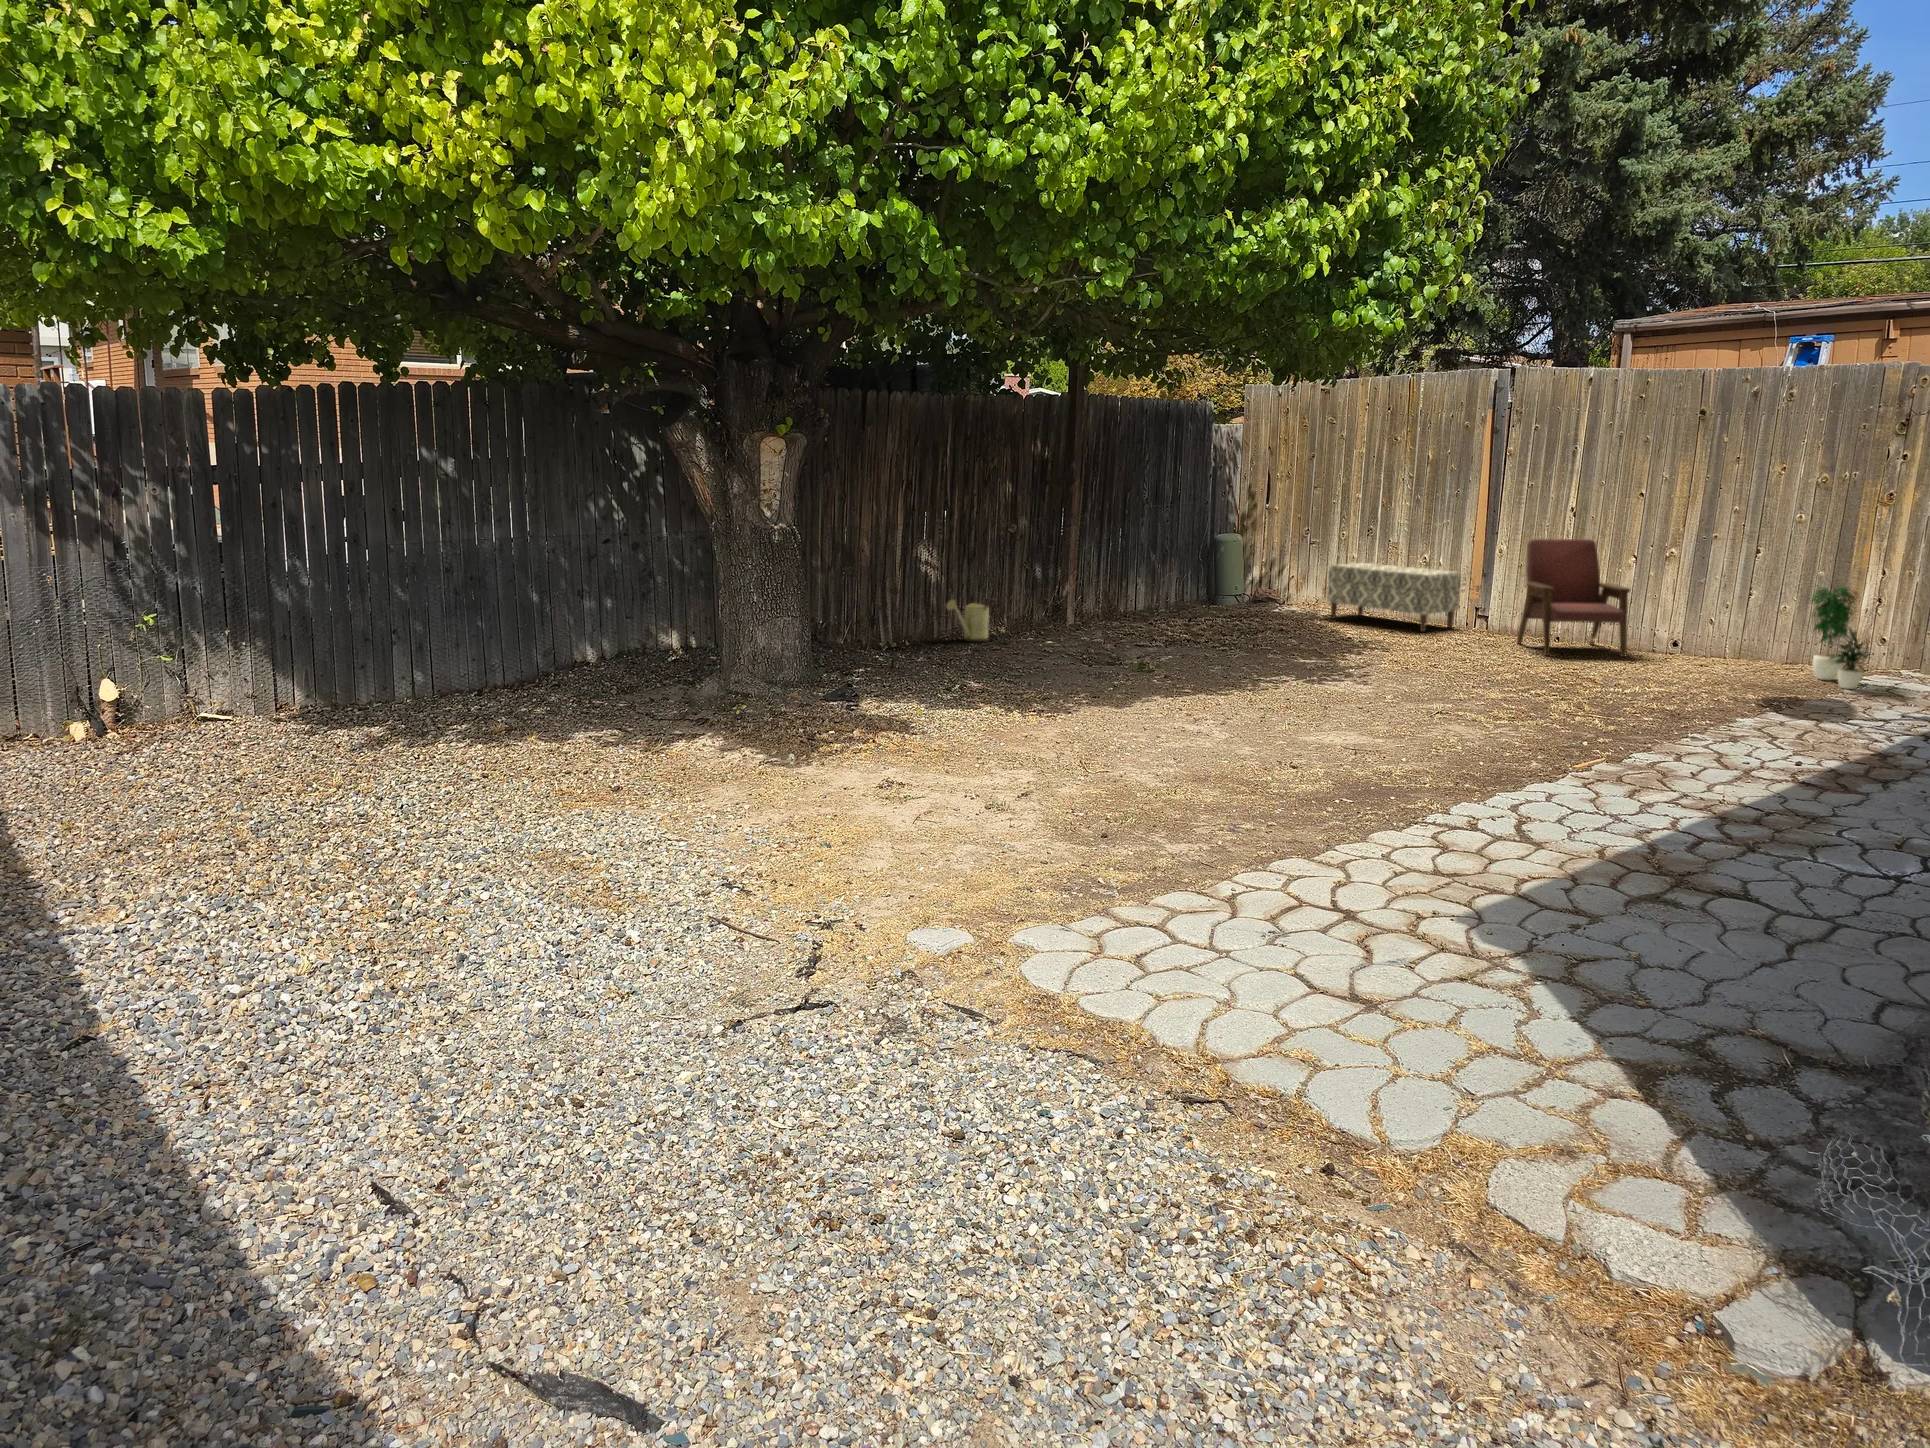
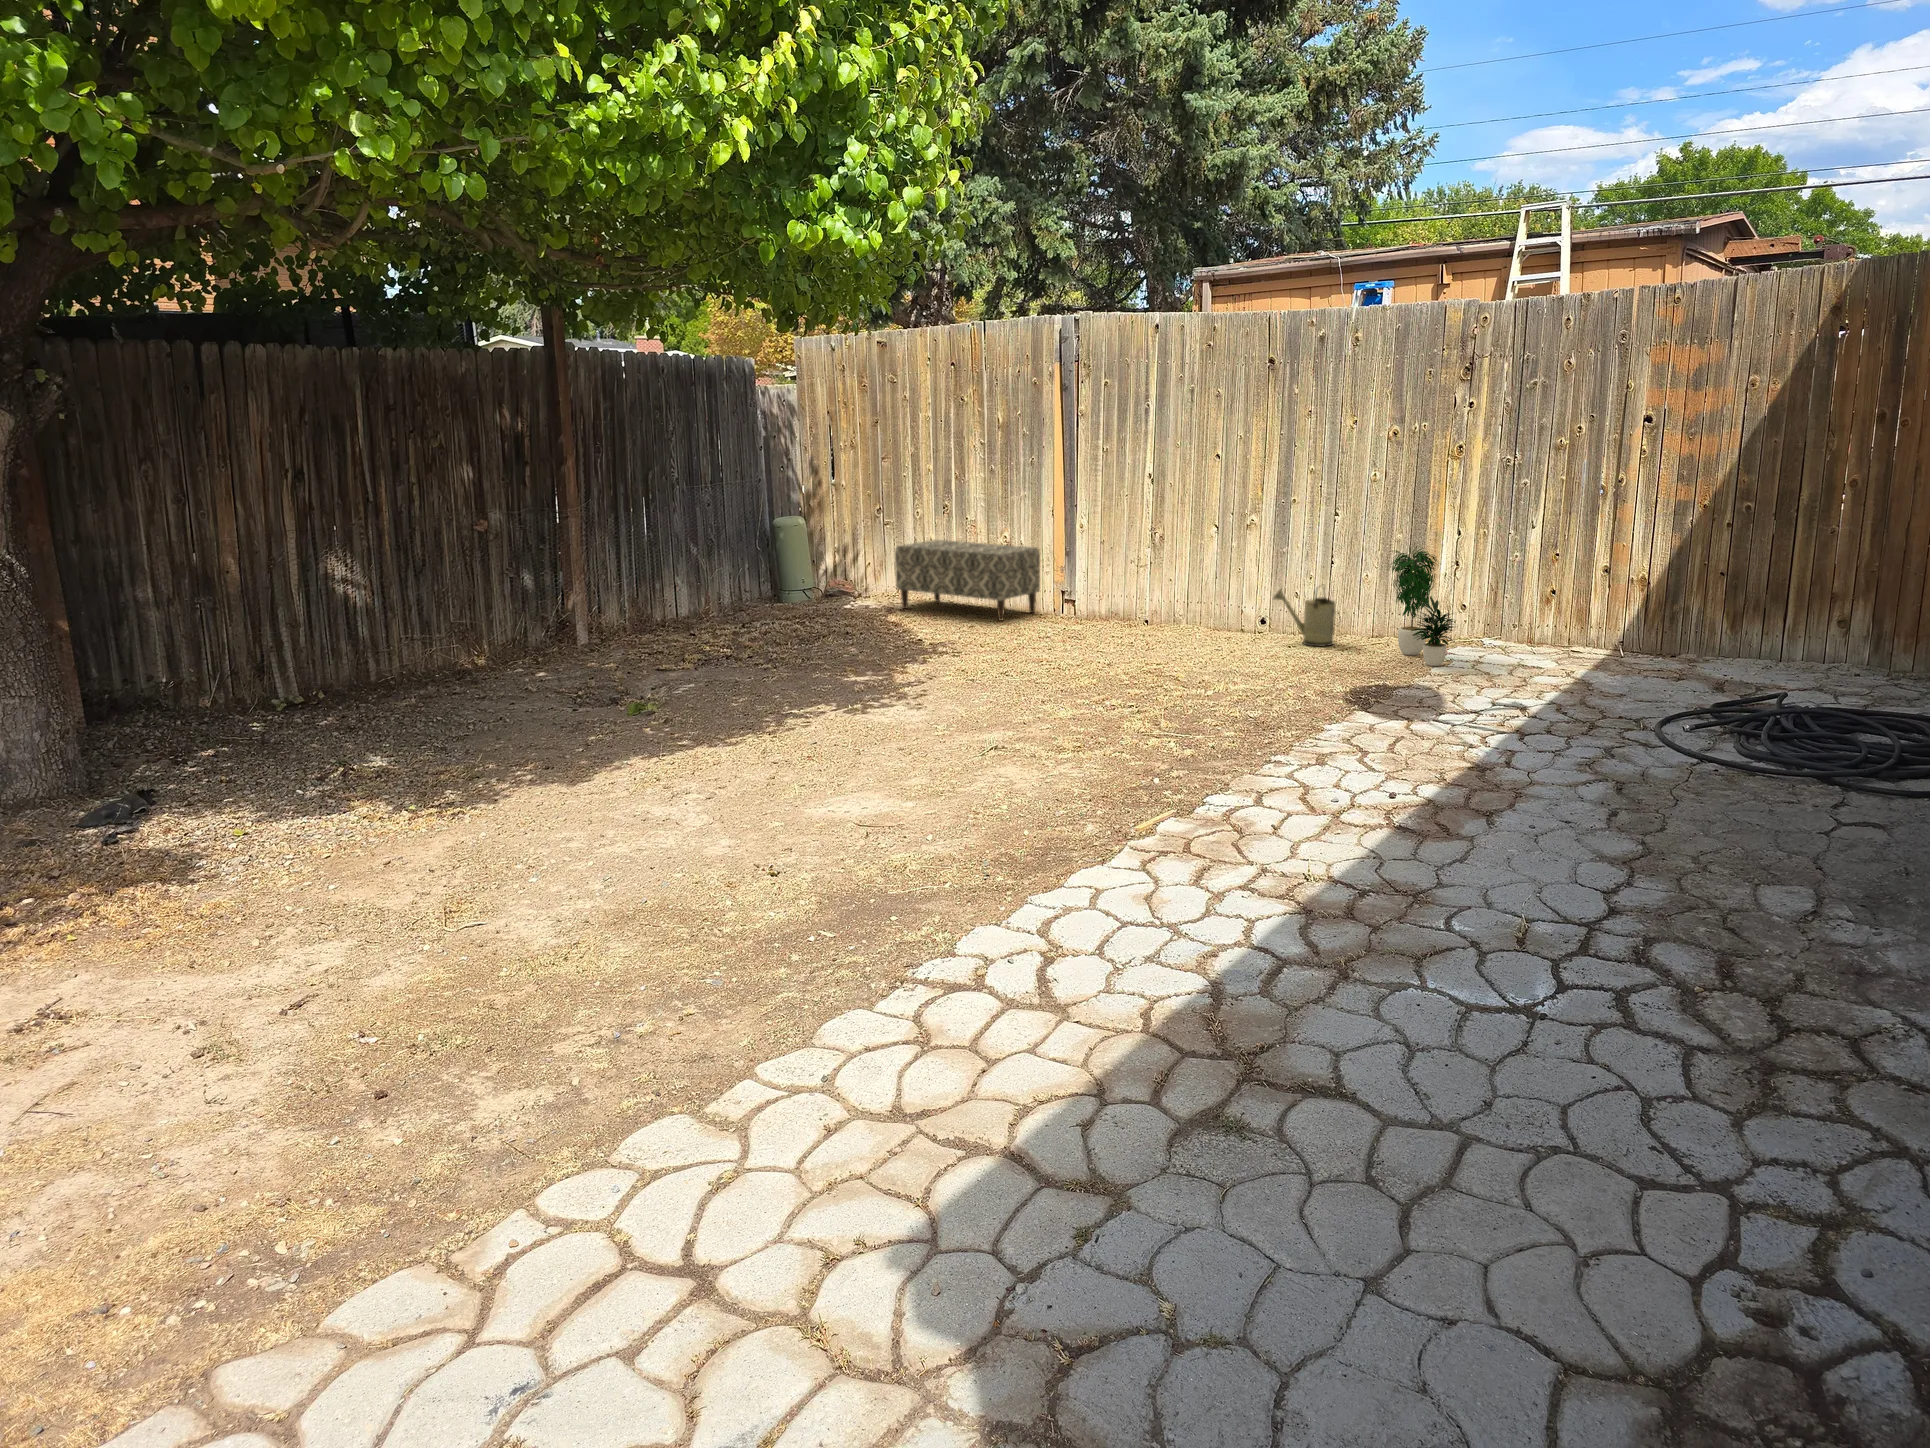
armchair: present [1517,539,1631,657] -> none [1100,506,1214,645]
watering can: present [946,595,990,642] -> present [1274,586,1335,646]

